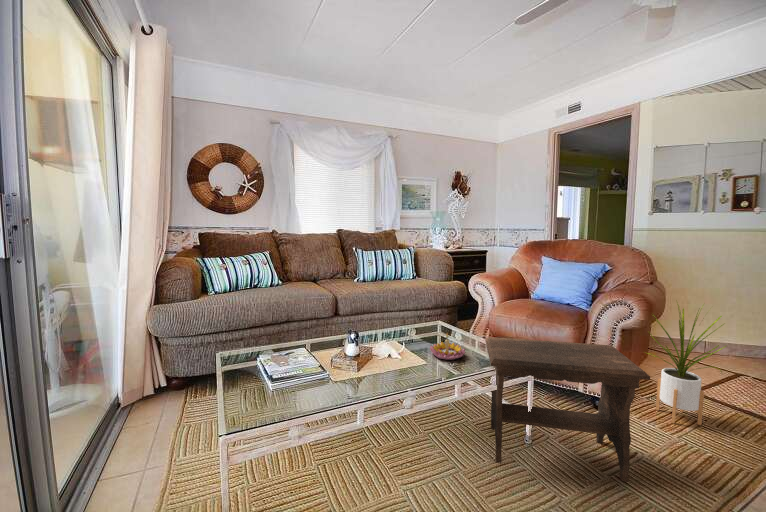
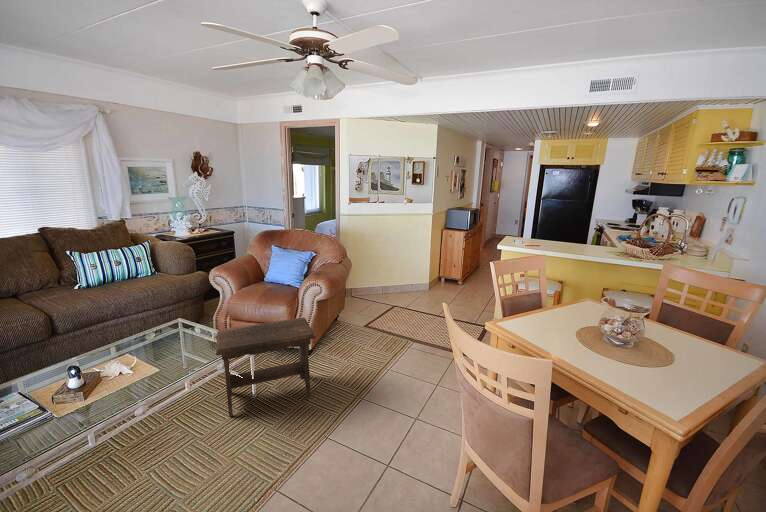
house plant: present [649,304,726,425] -> none [331,276,370,351]
candle holder: present [430,333,465,360] -> none [168,334,202,356]

